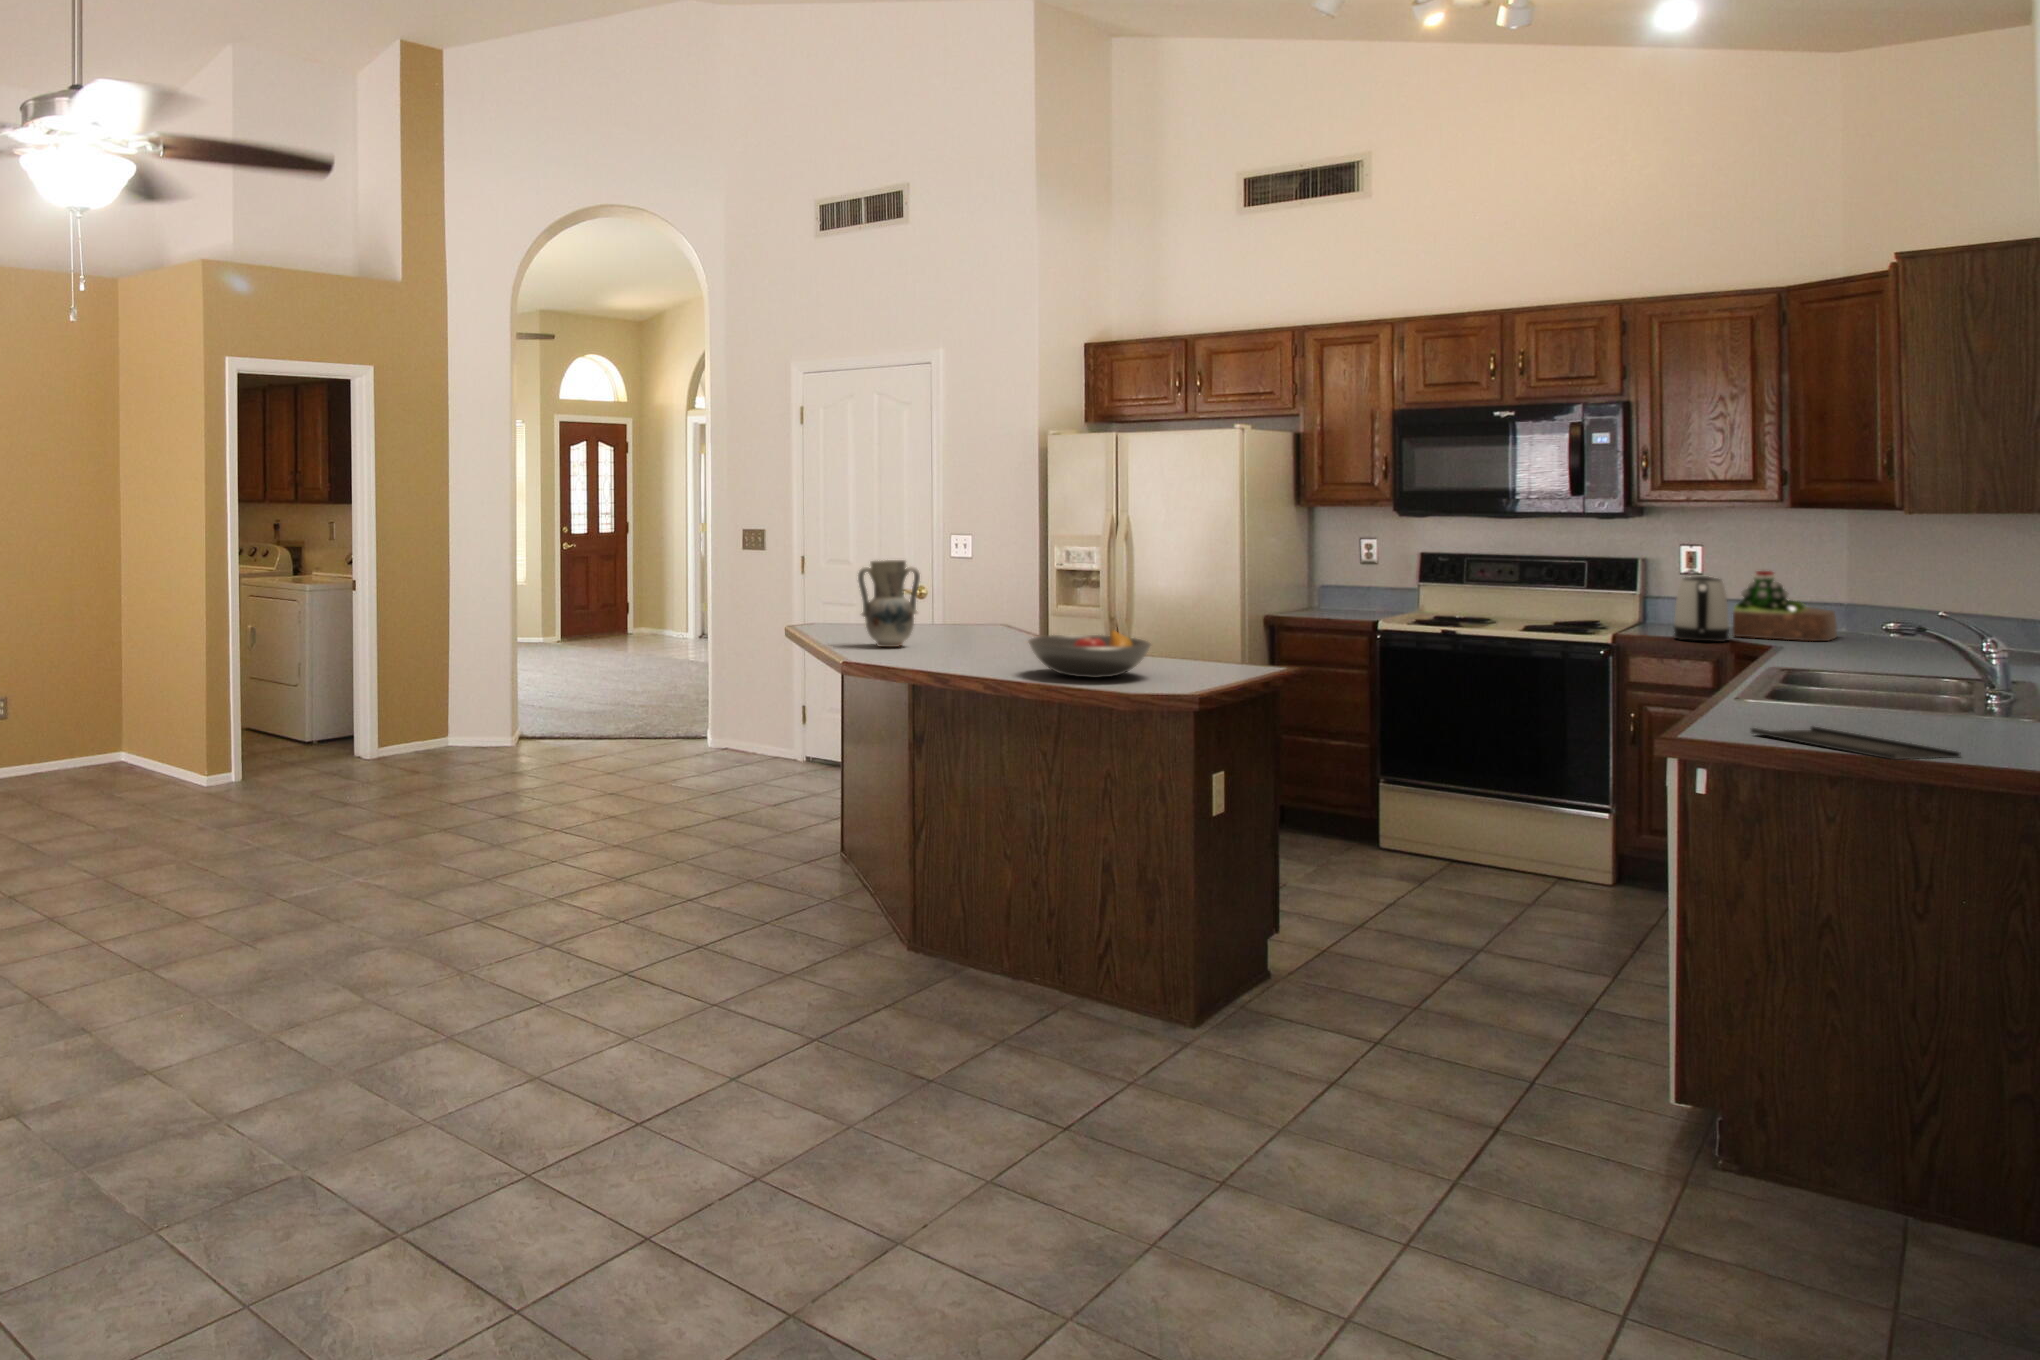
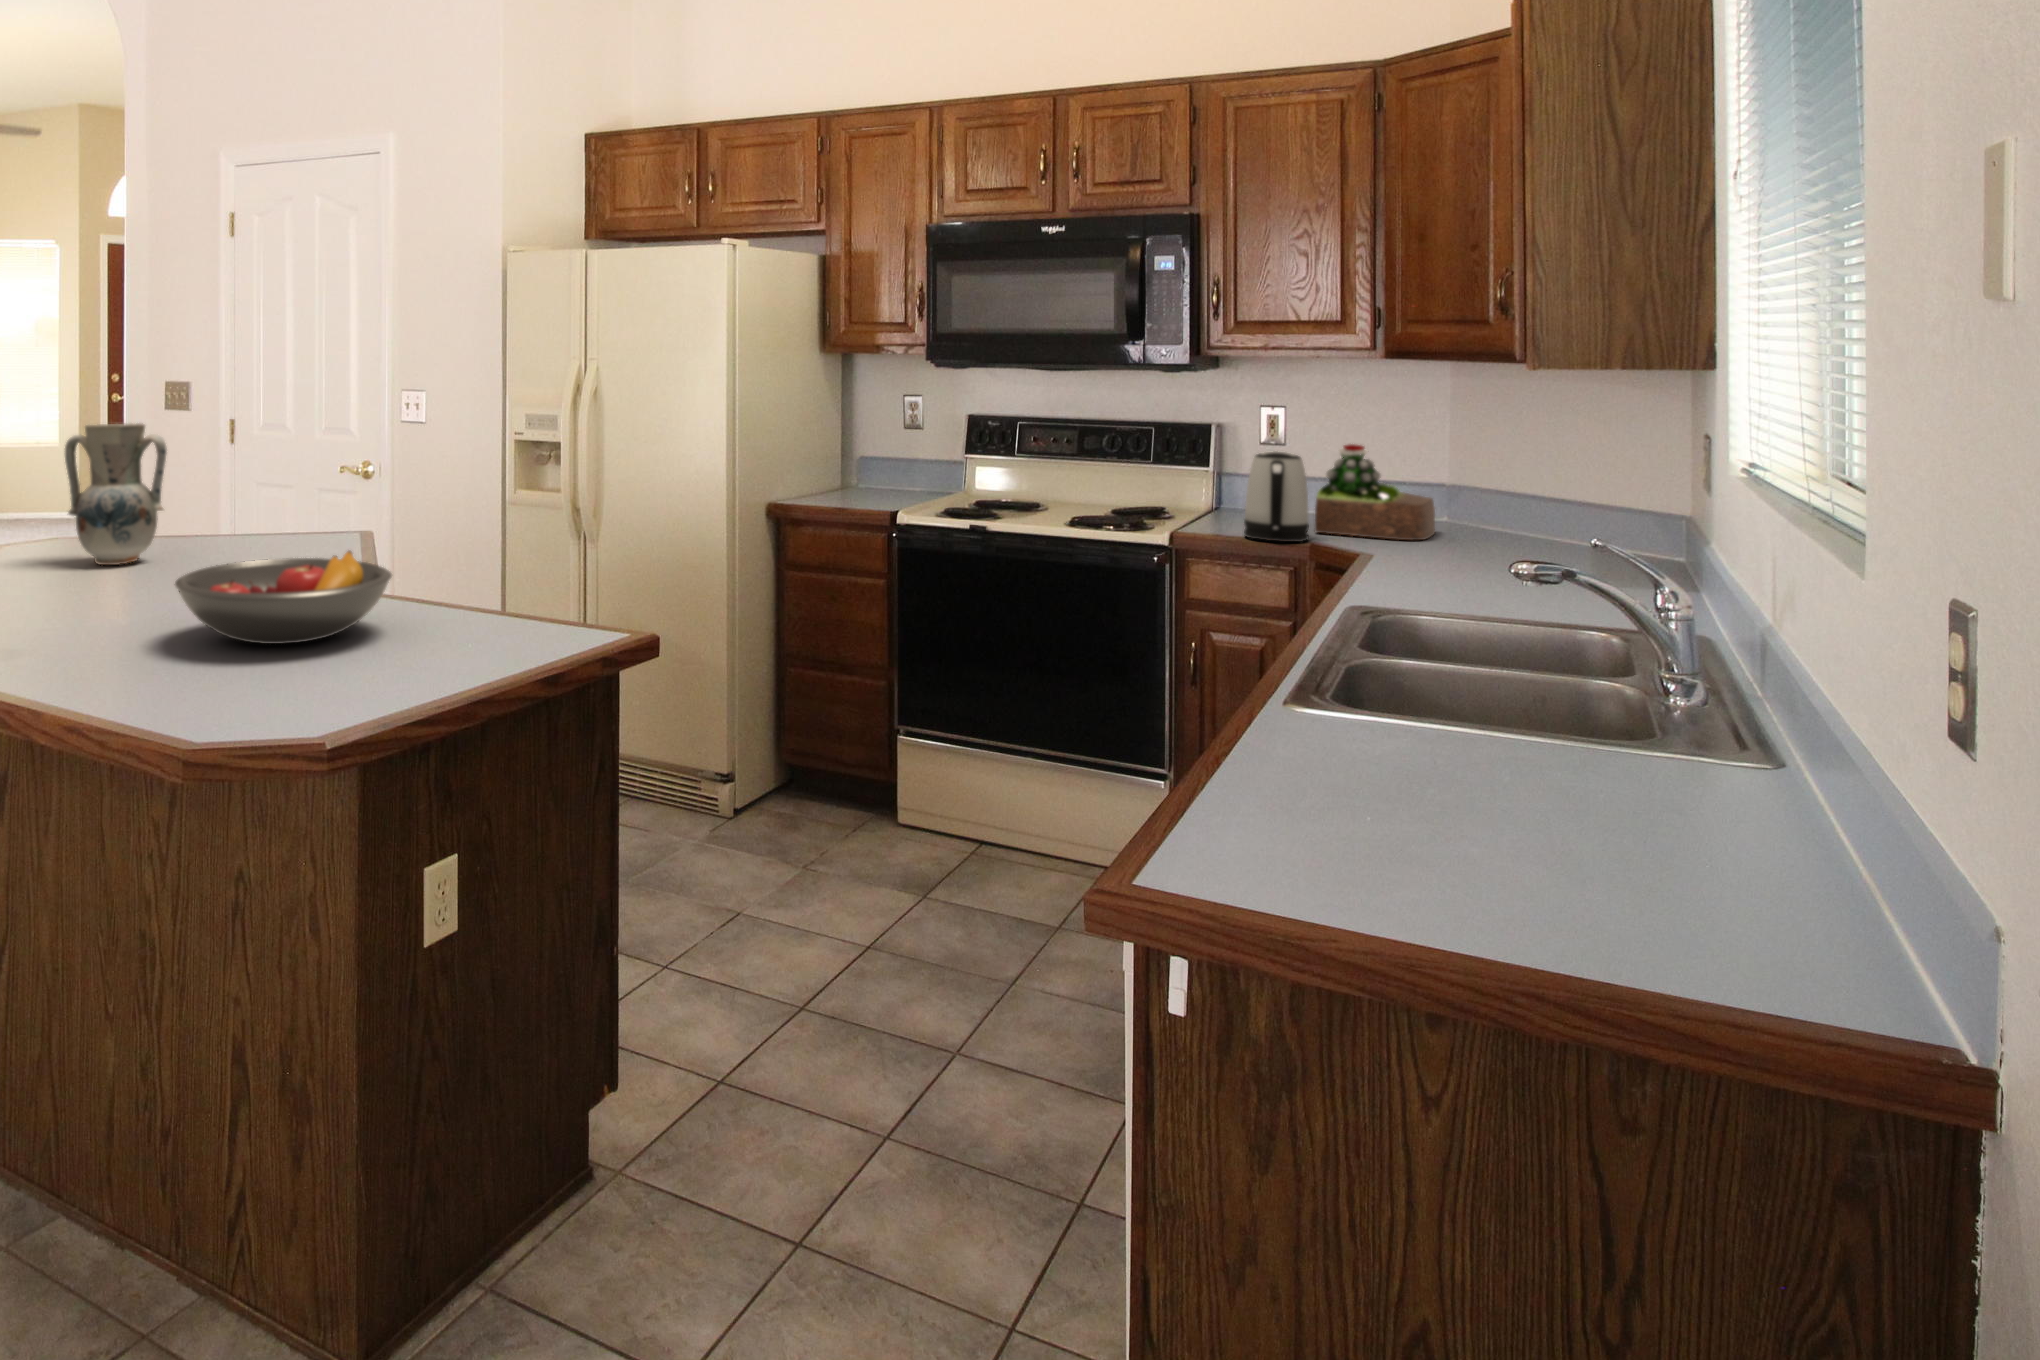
tray: present [1751,726,1961,760] -> none [1283,767,1653,897]

